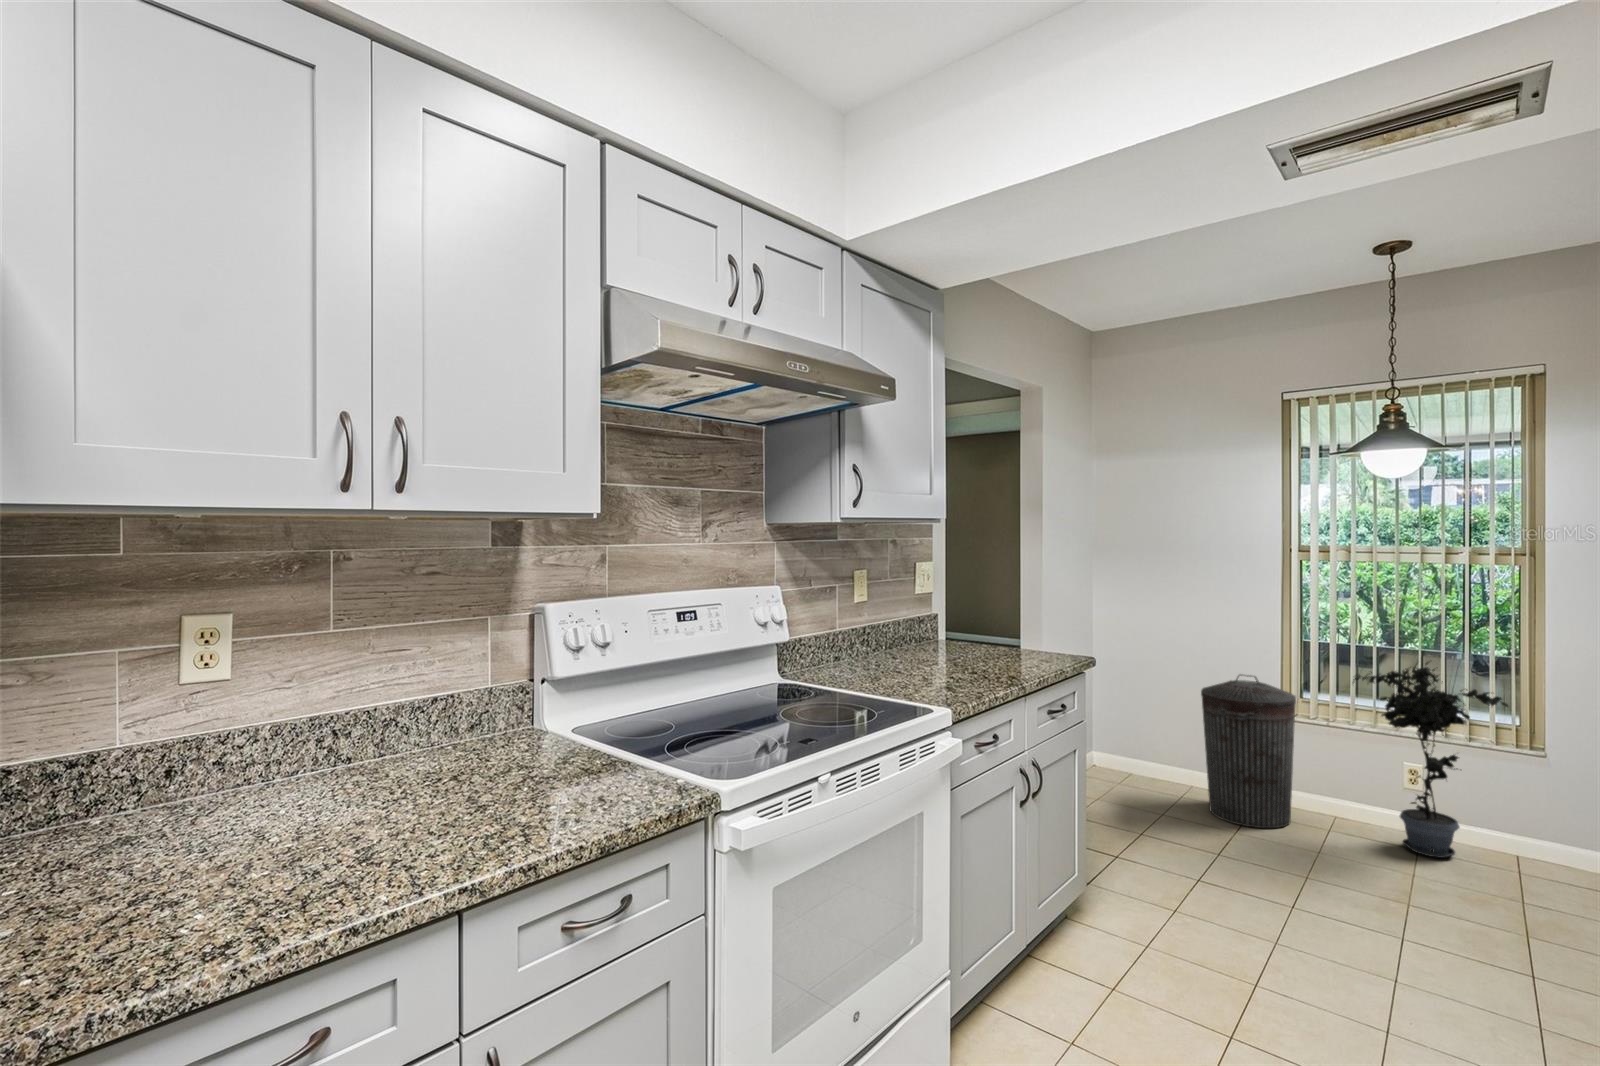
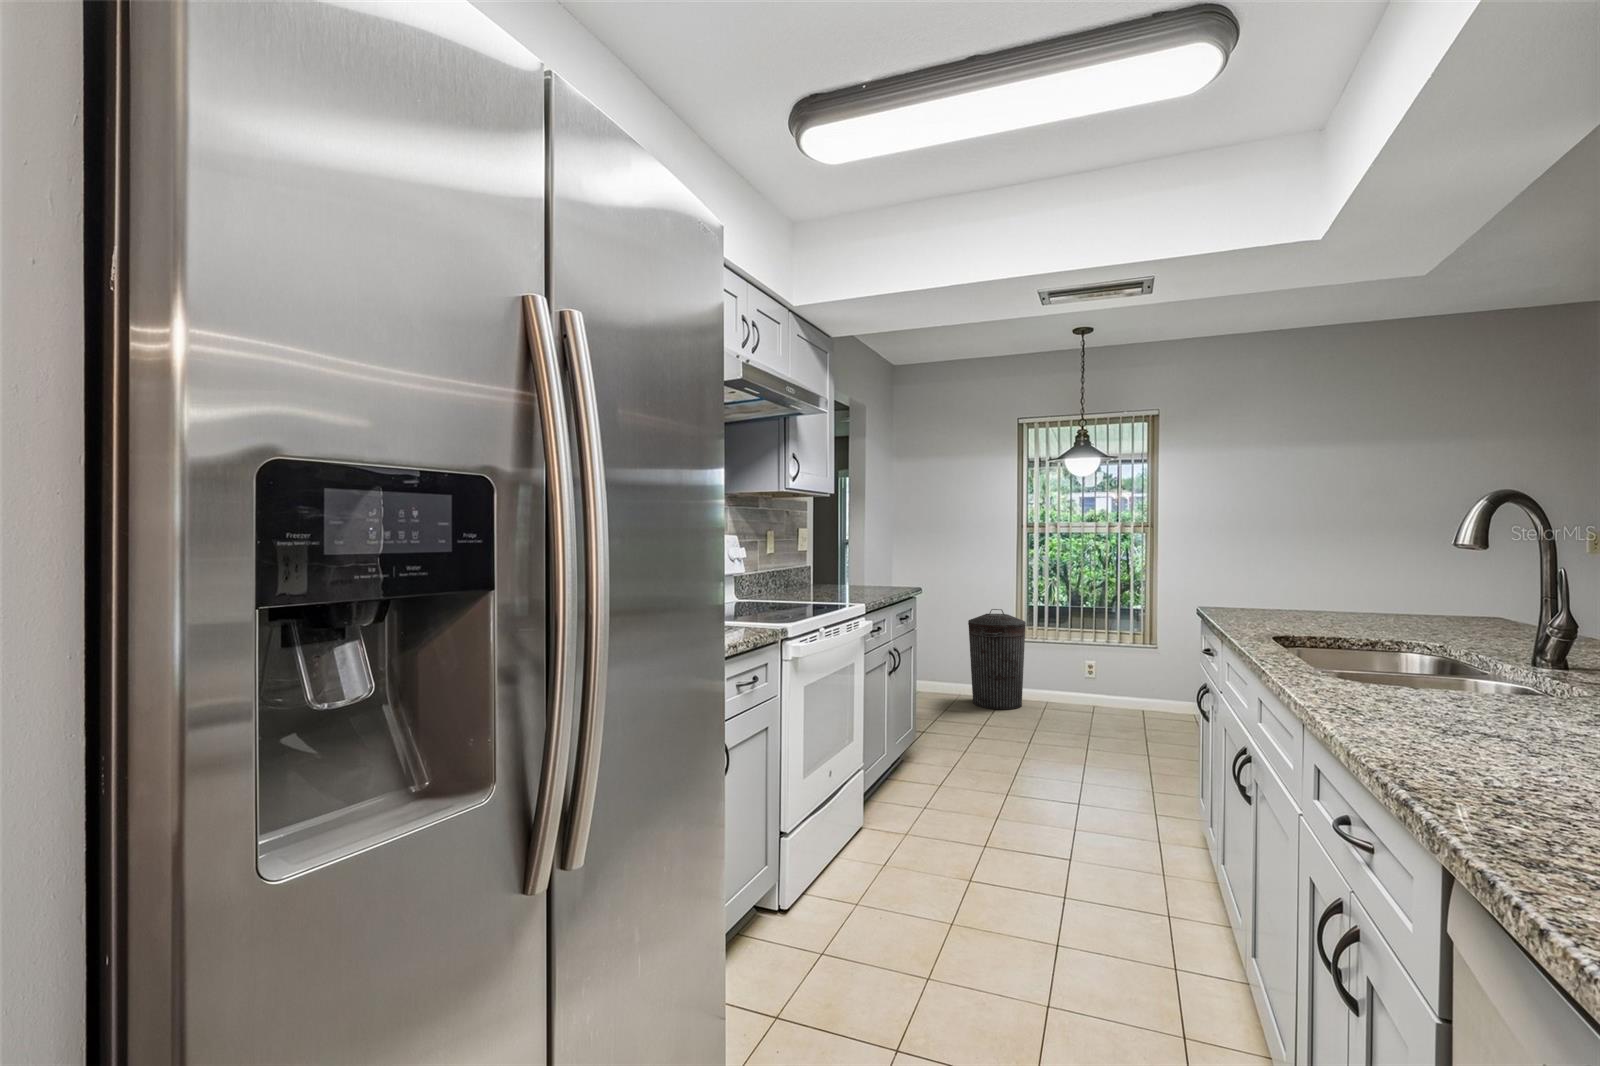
potted plant: present [1353,662,1508,858] -> none [1057,592,1141,715]

